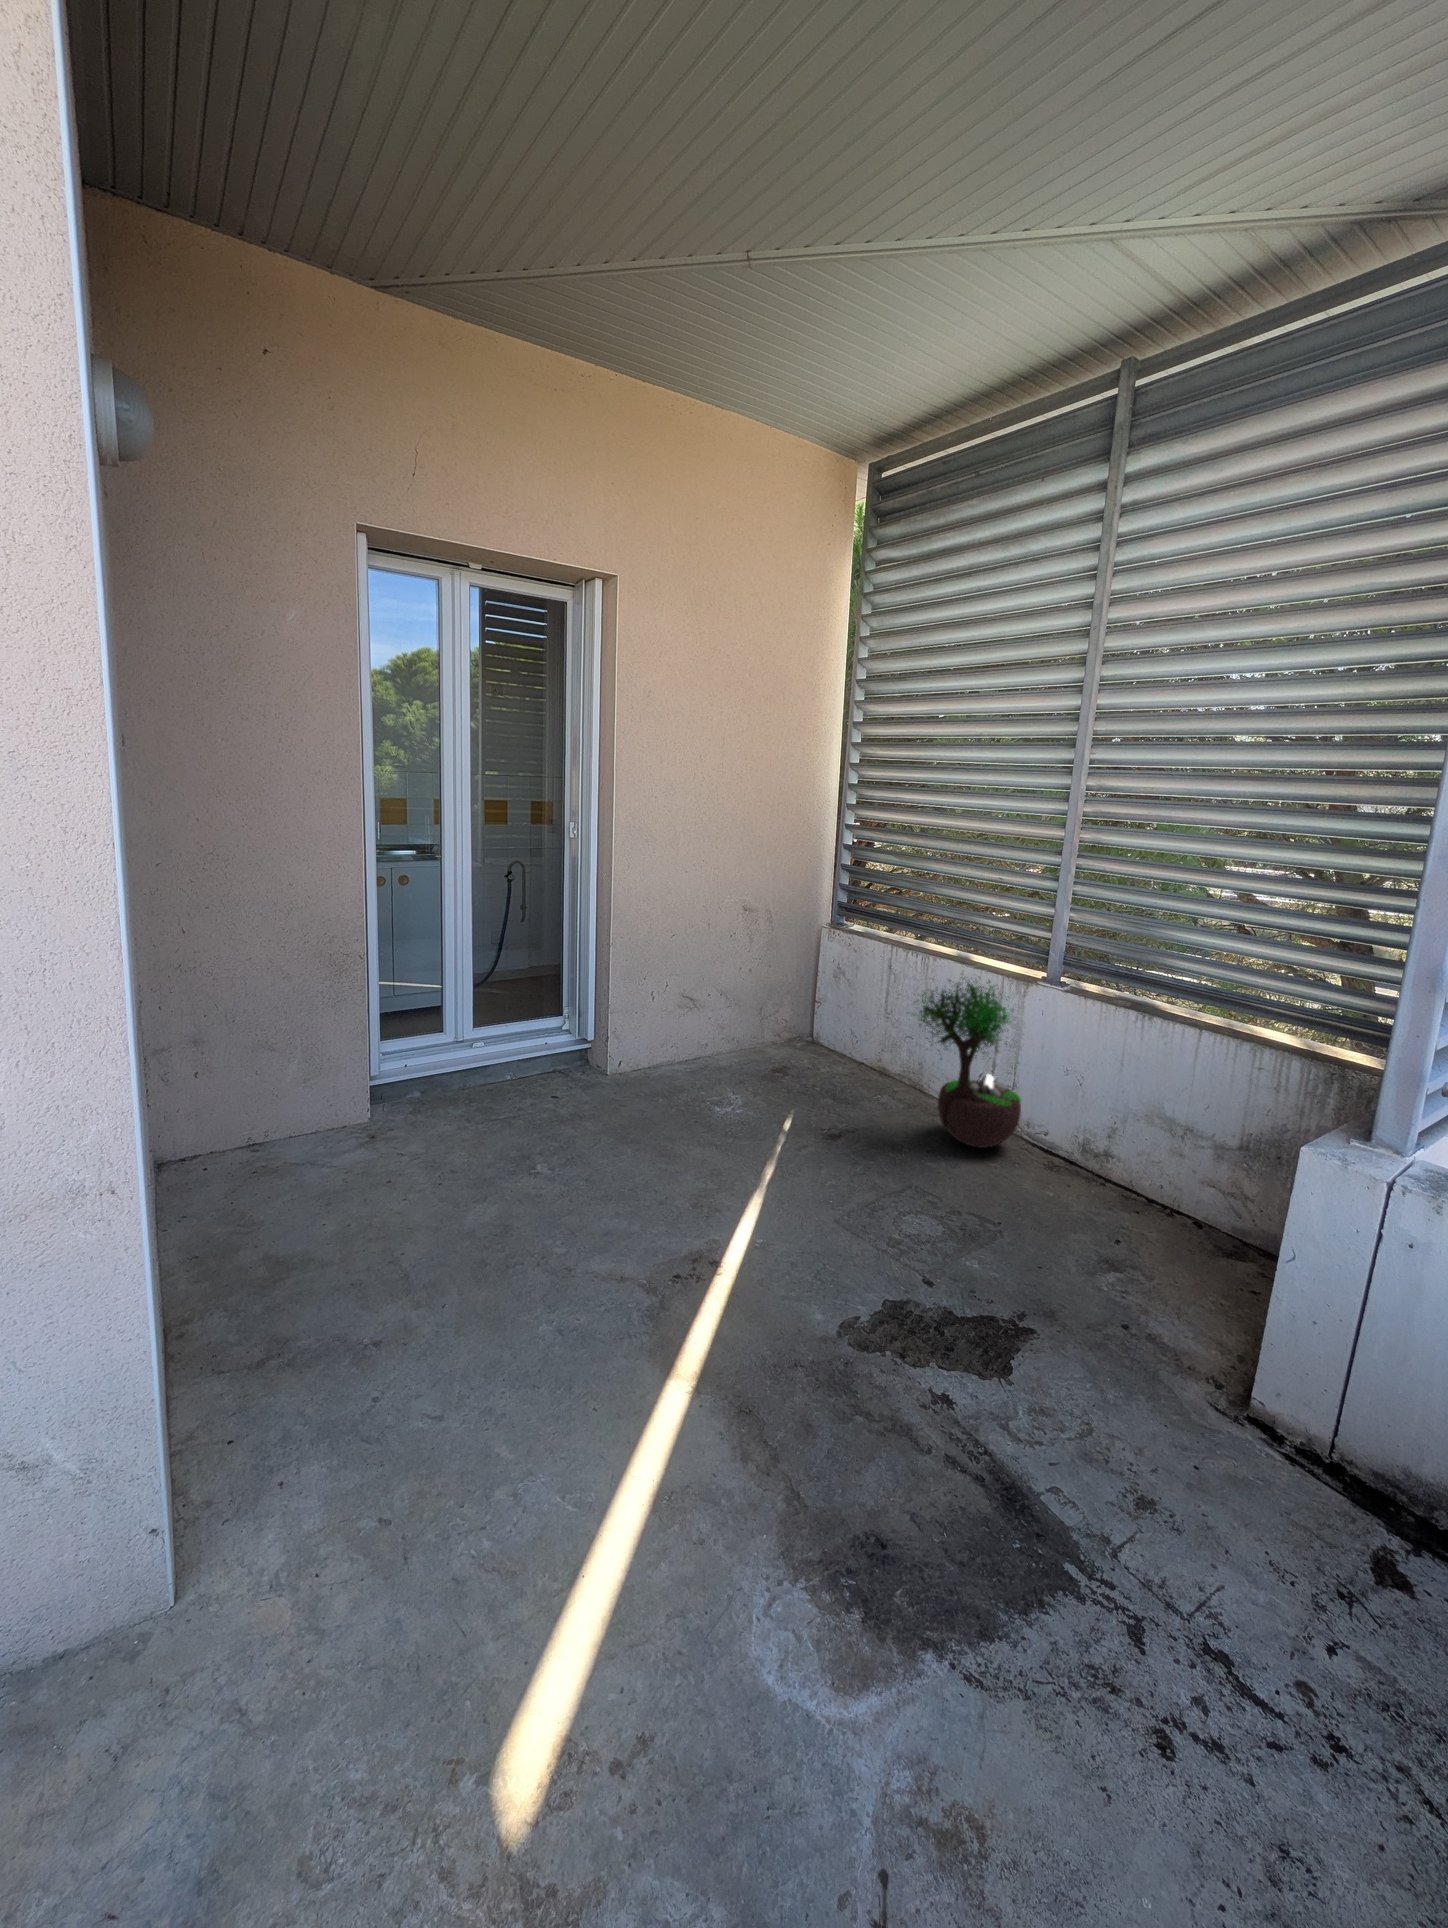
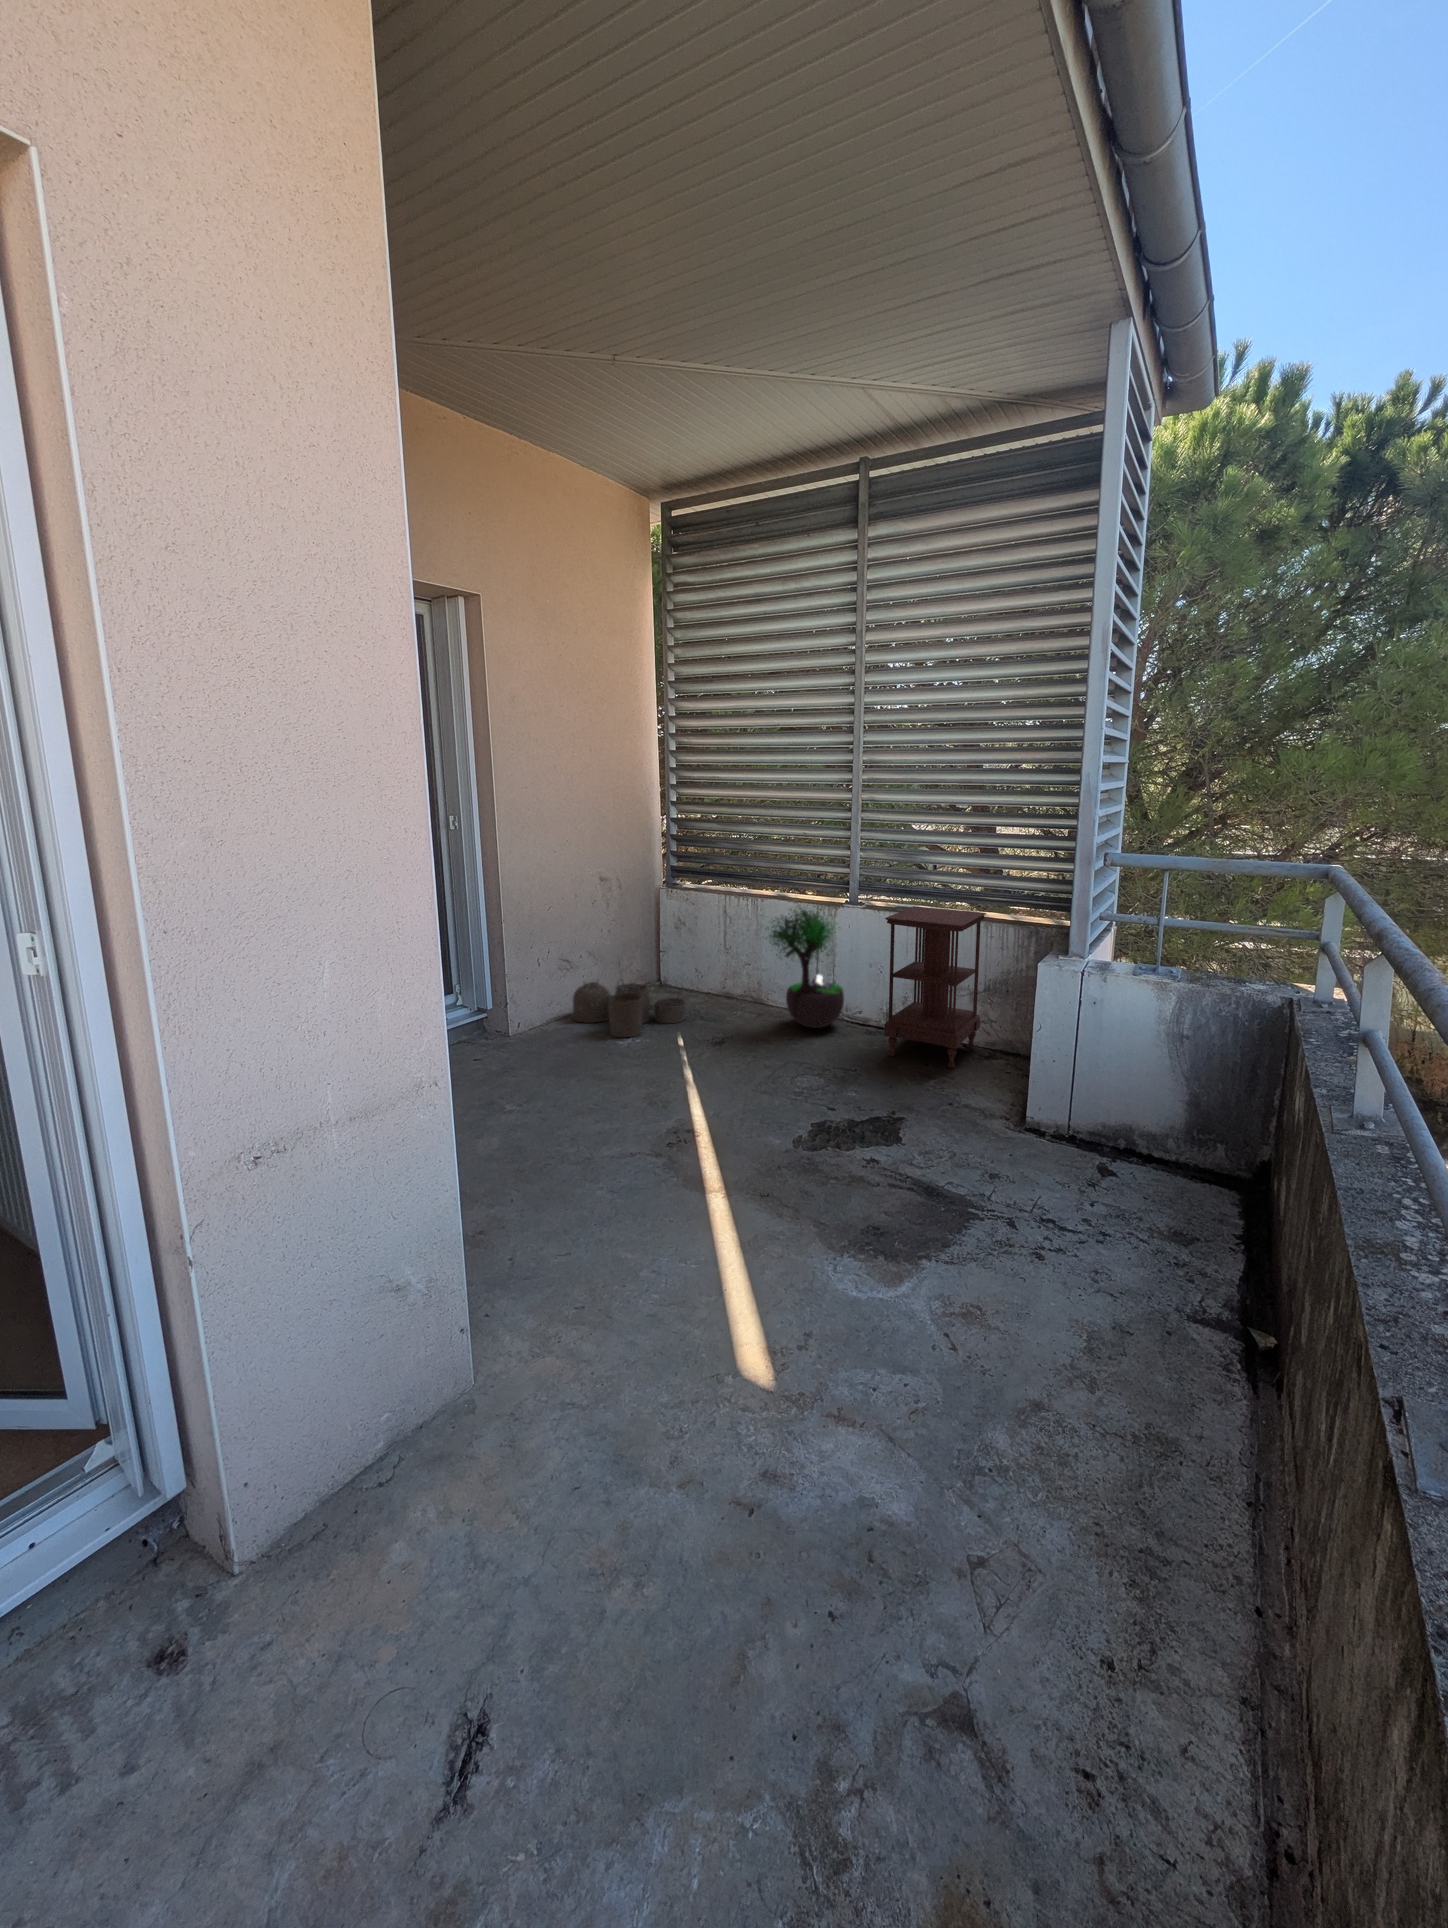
side table: none [1057,1003,1252,1262] -> present [884,906,986,1068]
woven basket: none [683,1029,816,1109] -> present [573,979,686,1037]

